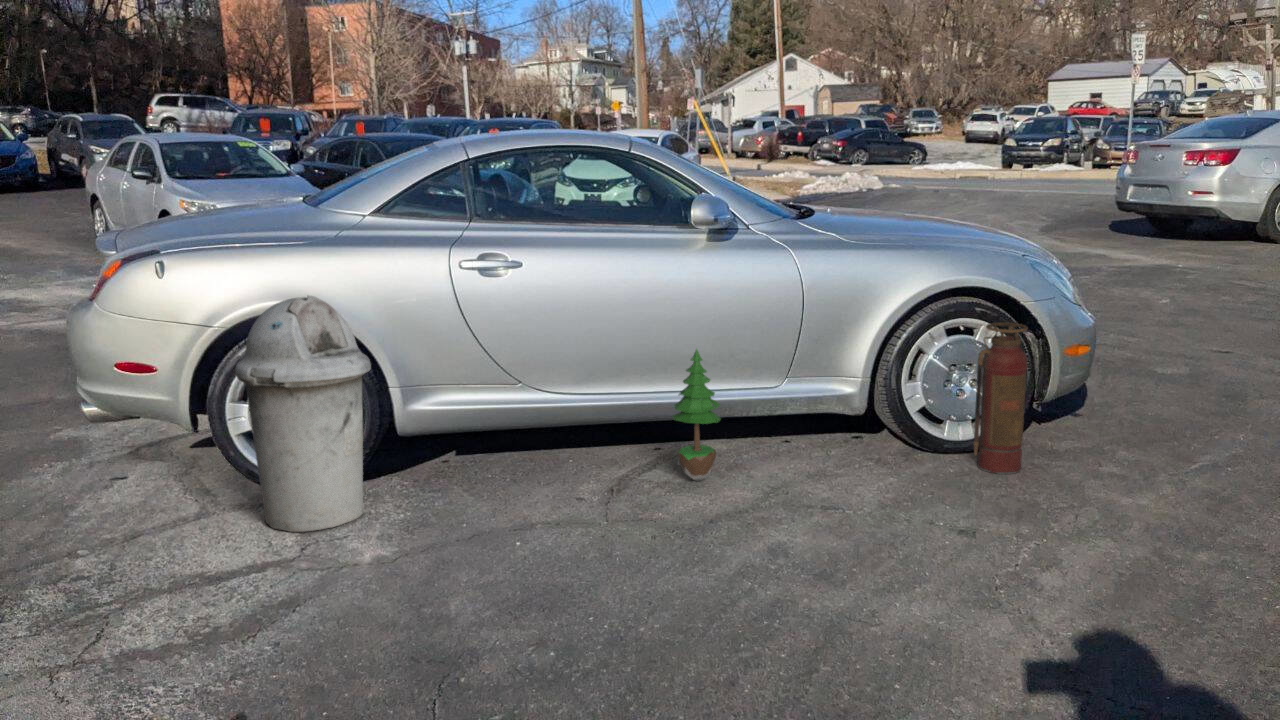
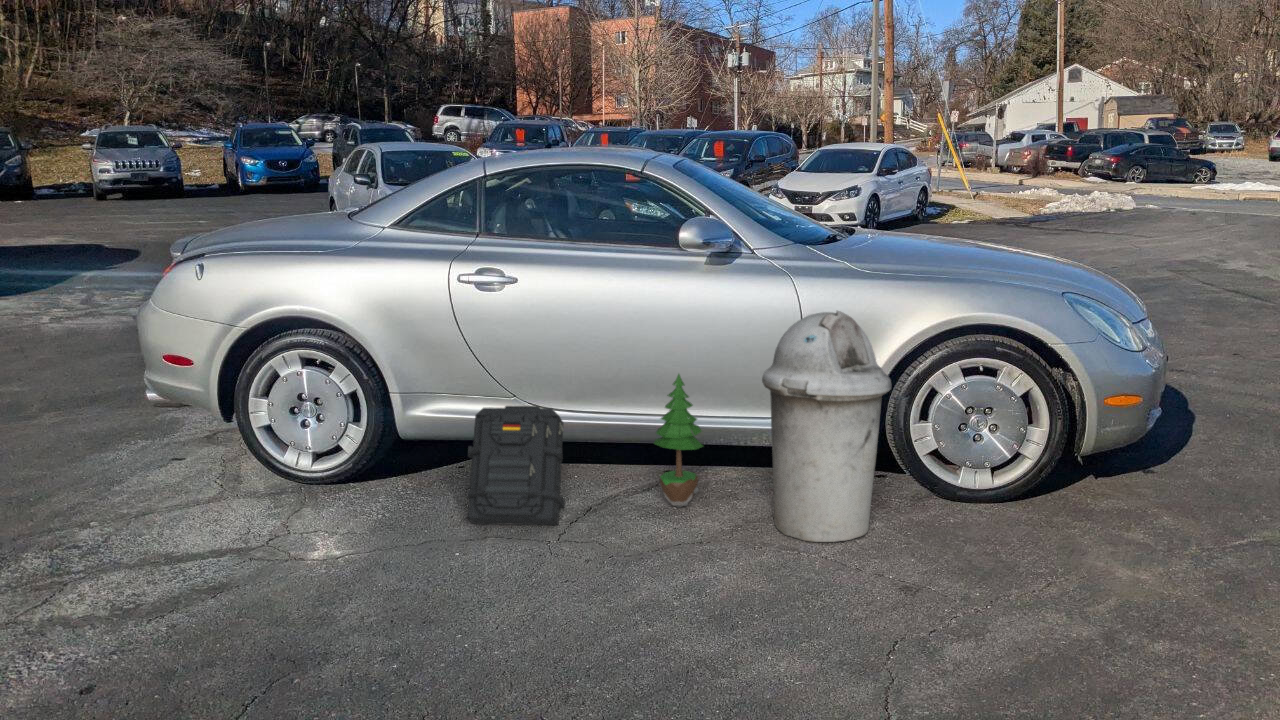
trash can: present [235,295,371,532] -> present [762,311,891,542]
fire extinguisher: present [973,323,1028,474] -> none [982,365,1044,530]
backpack: none [499,390,597,515] -> present [467,406,565,525]

